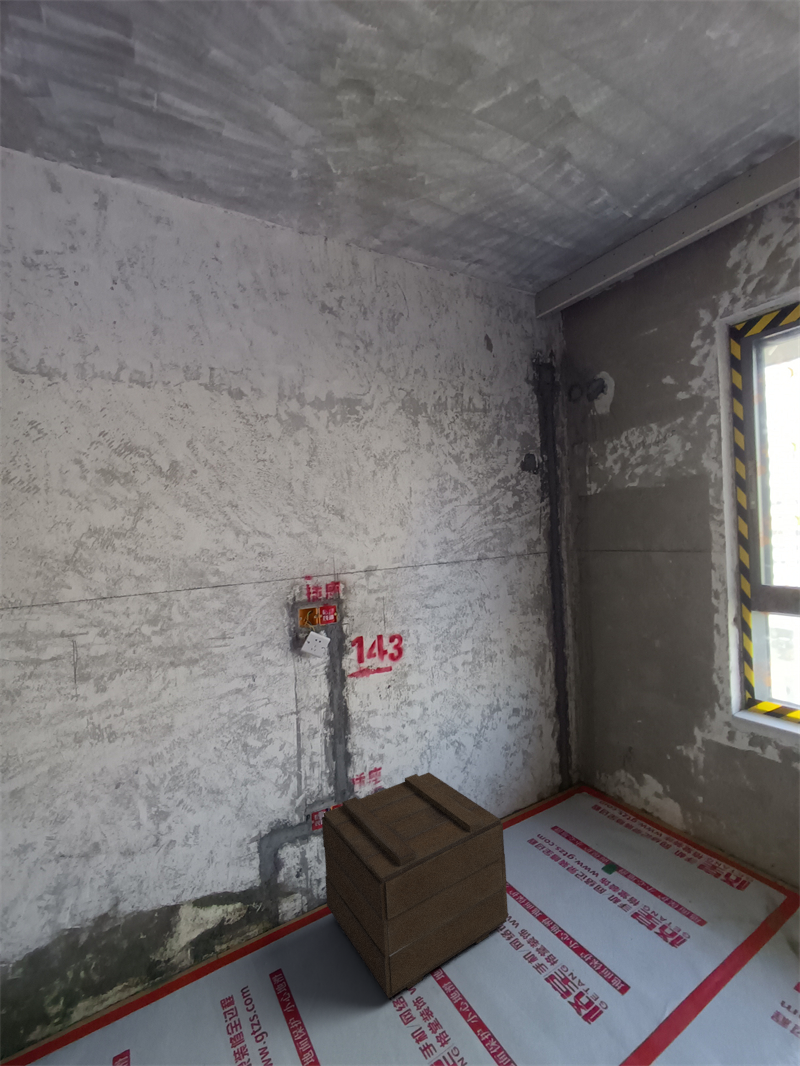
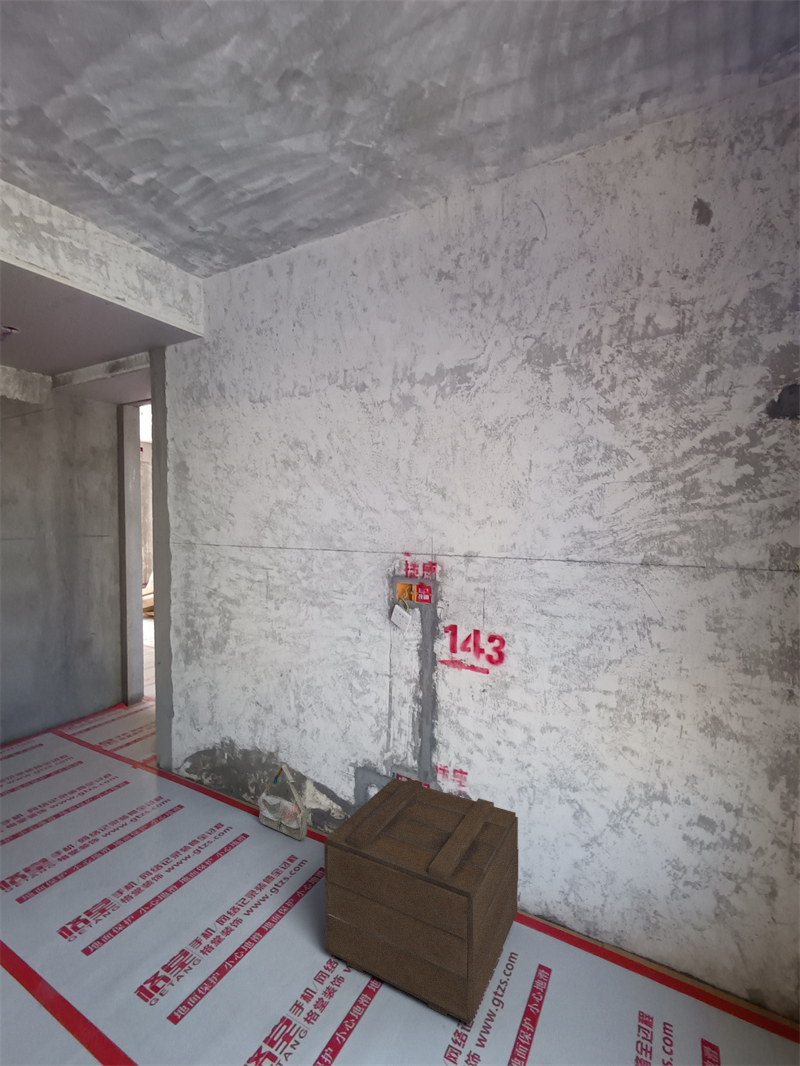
bag: none [113,901,210,1021] -> present [259,765,308,841]

